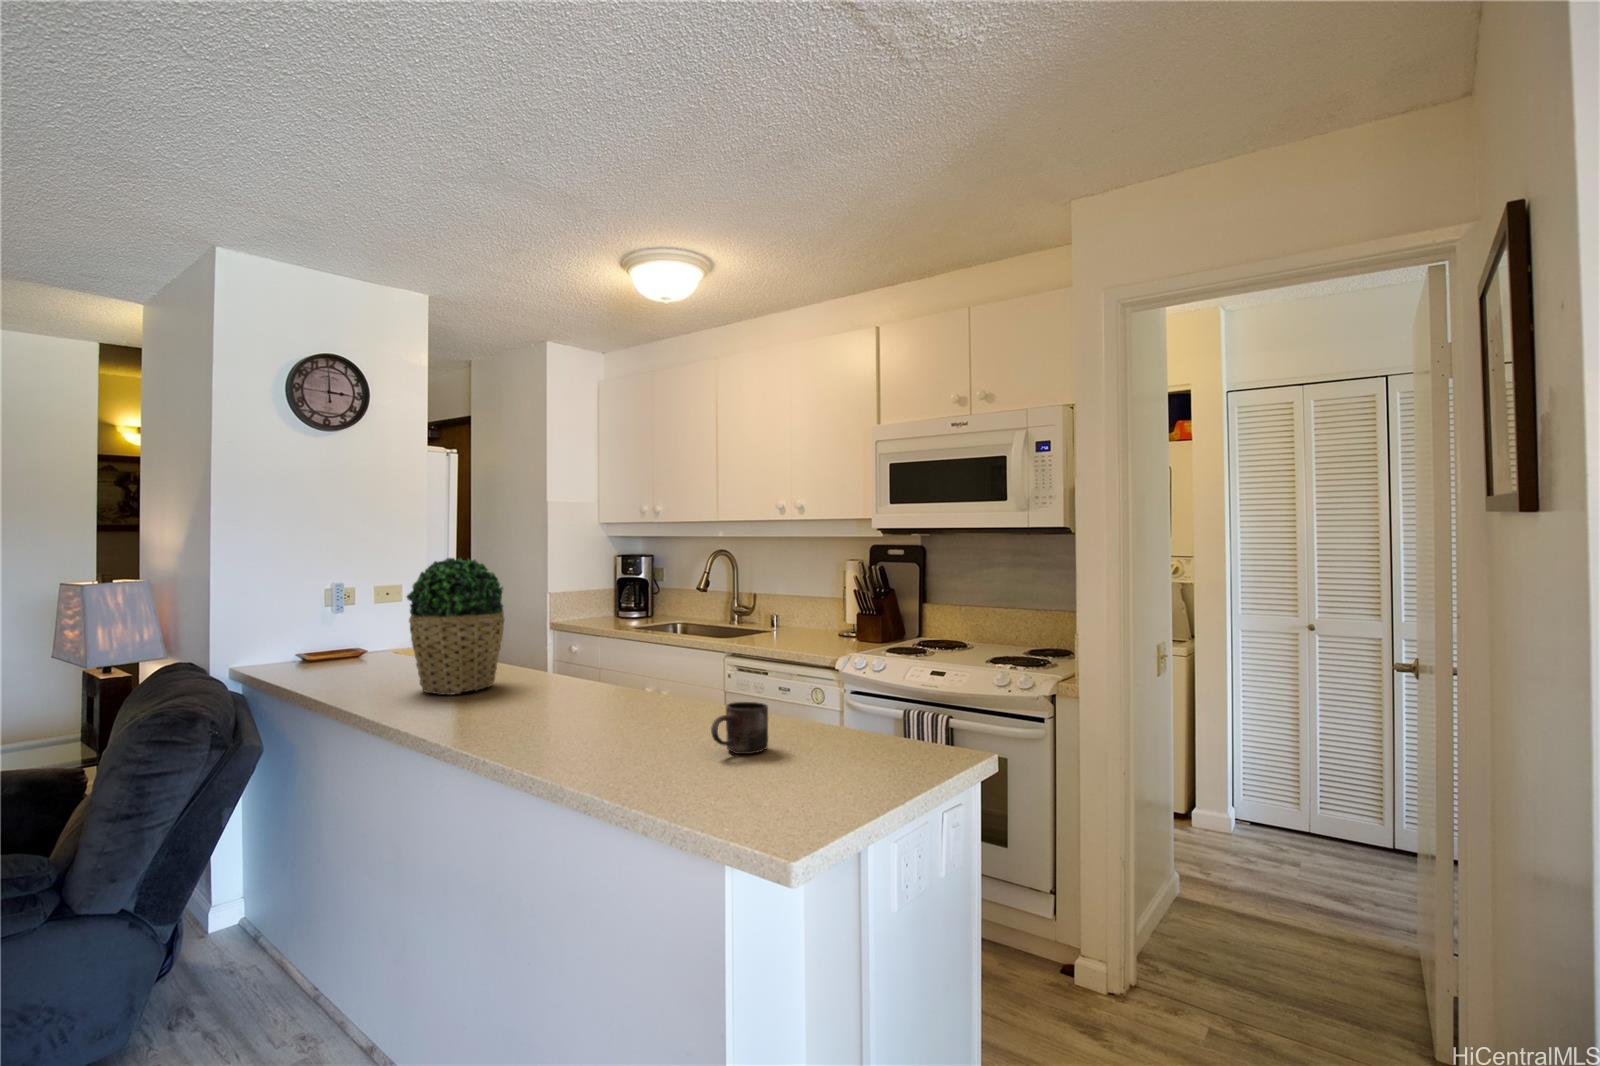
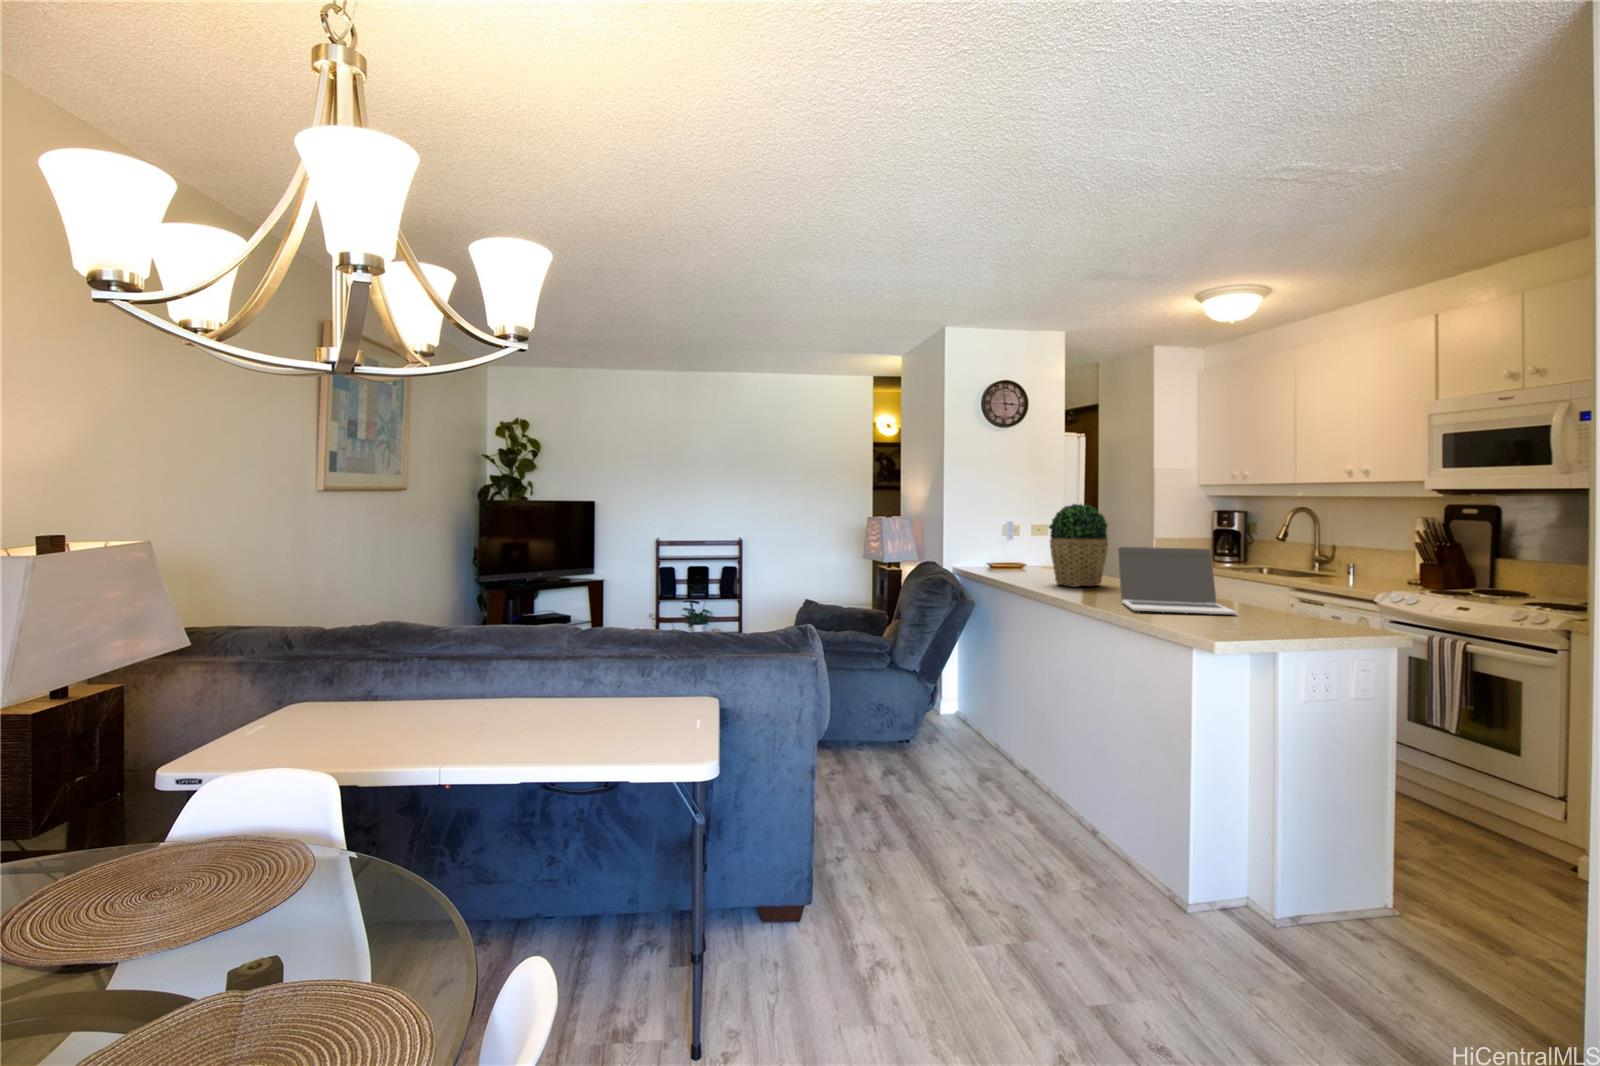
laptop: none [526,624,703,744] -> present [1118,547,1237,615]
mug: present [711,702,768,754] -> none [1232,596,1279,629]

